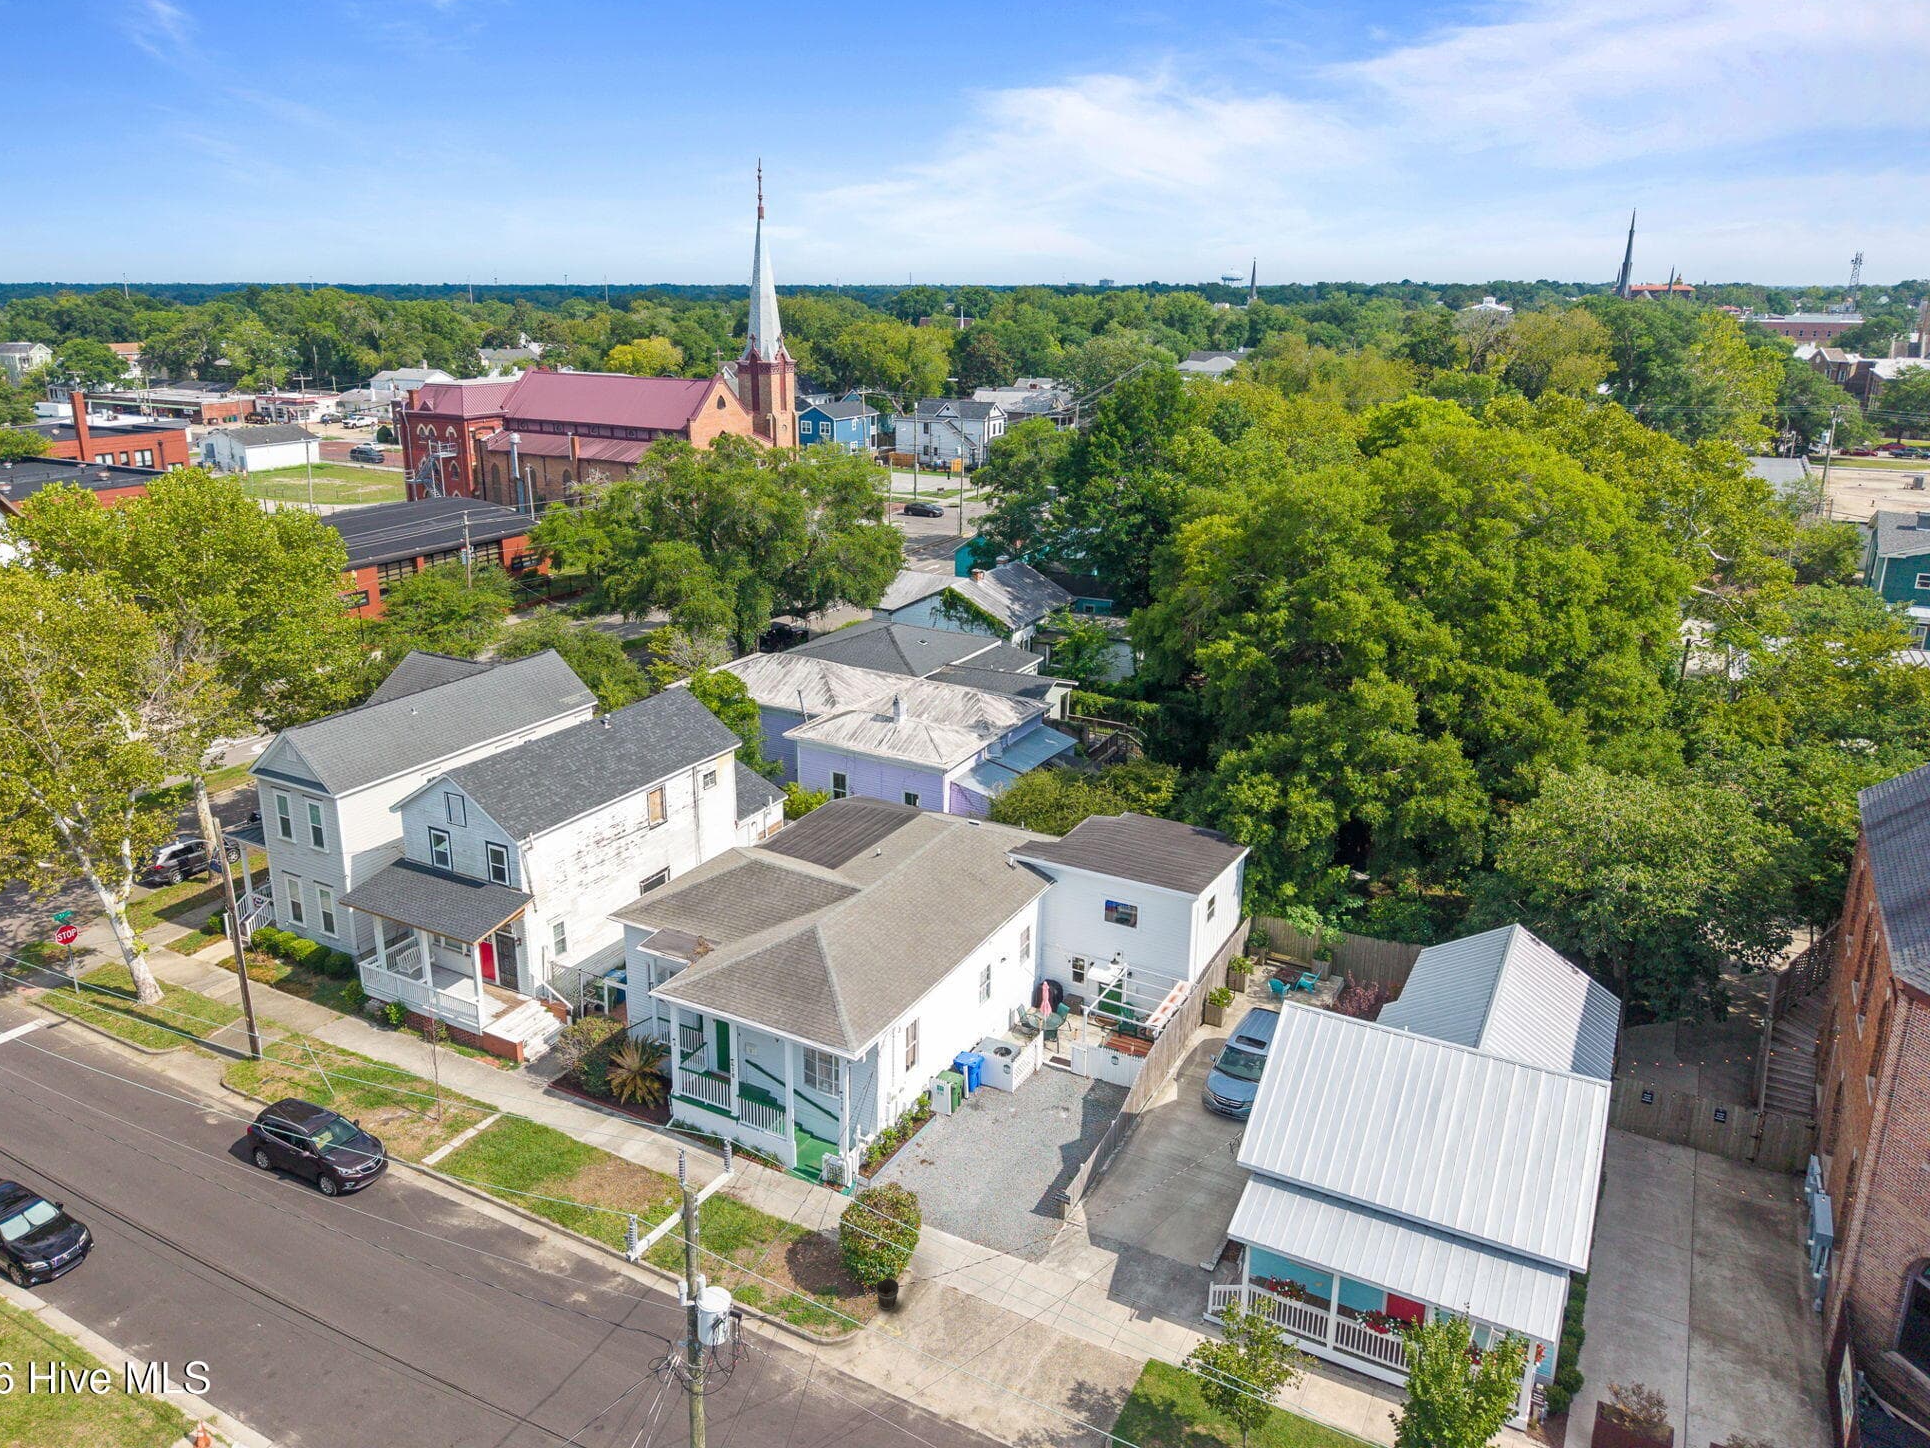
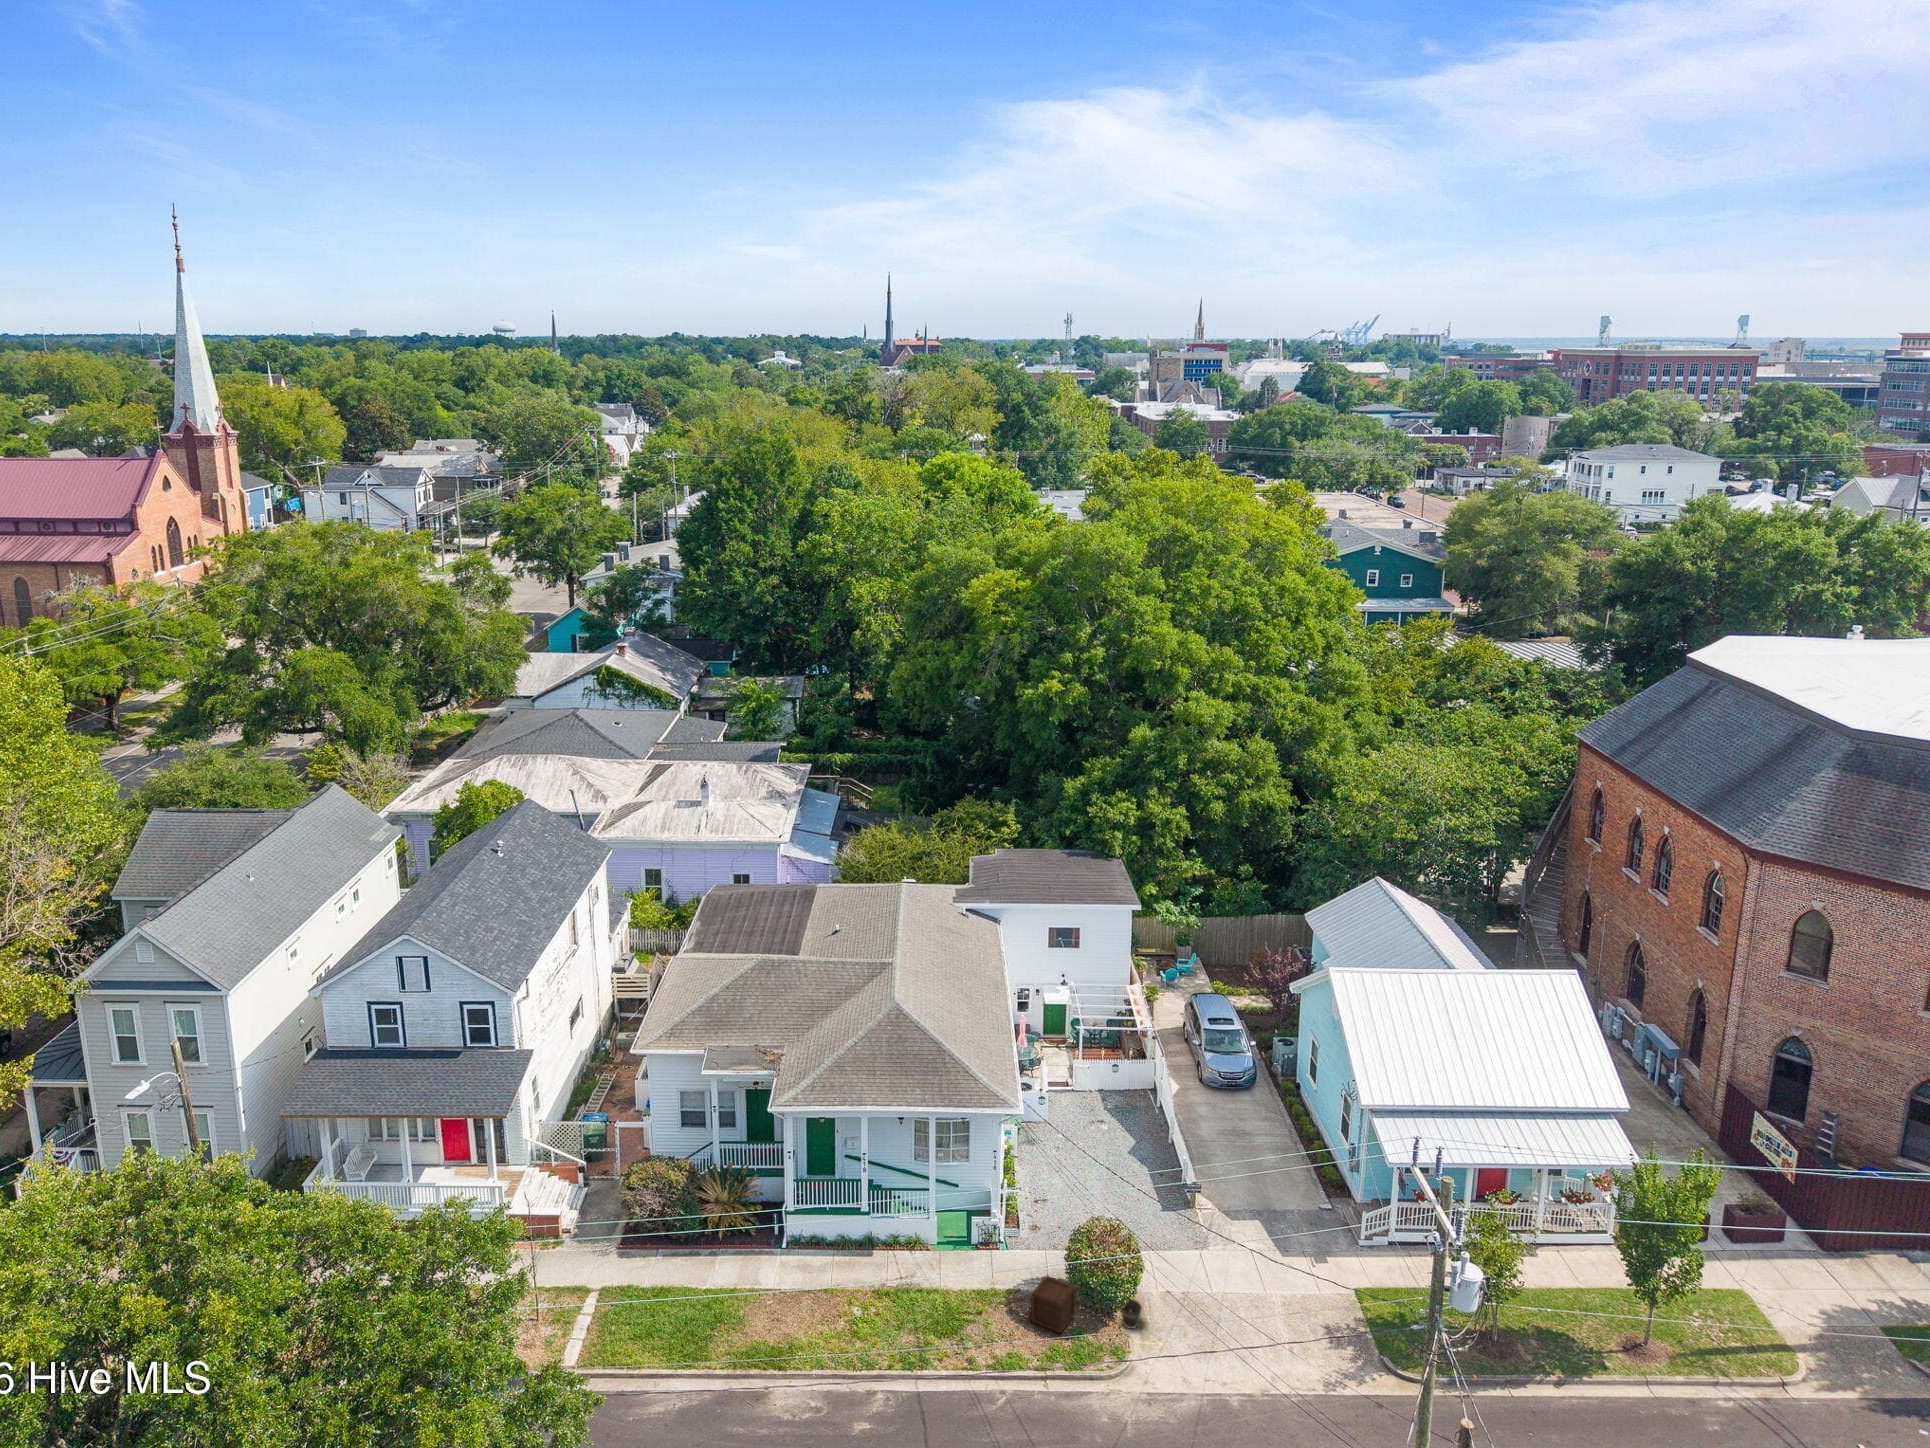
wooden crate: none [800,1227,846,1287] -> present [1031,1276,1076,1333]

